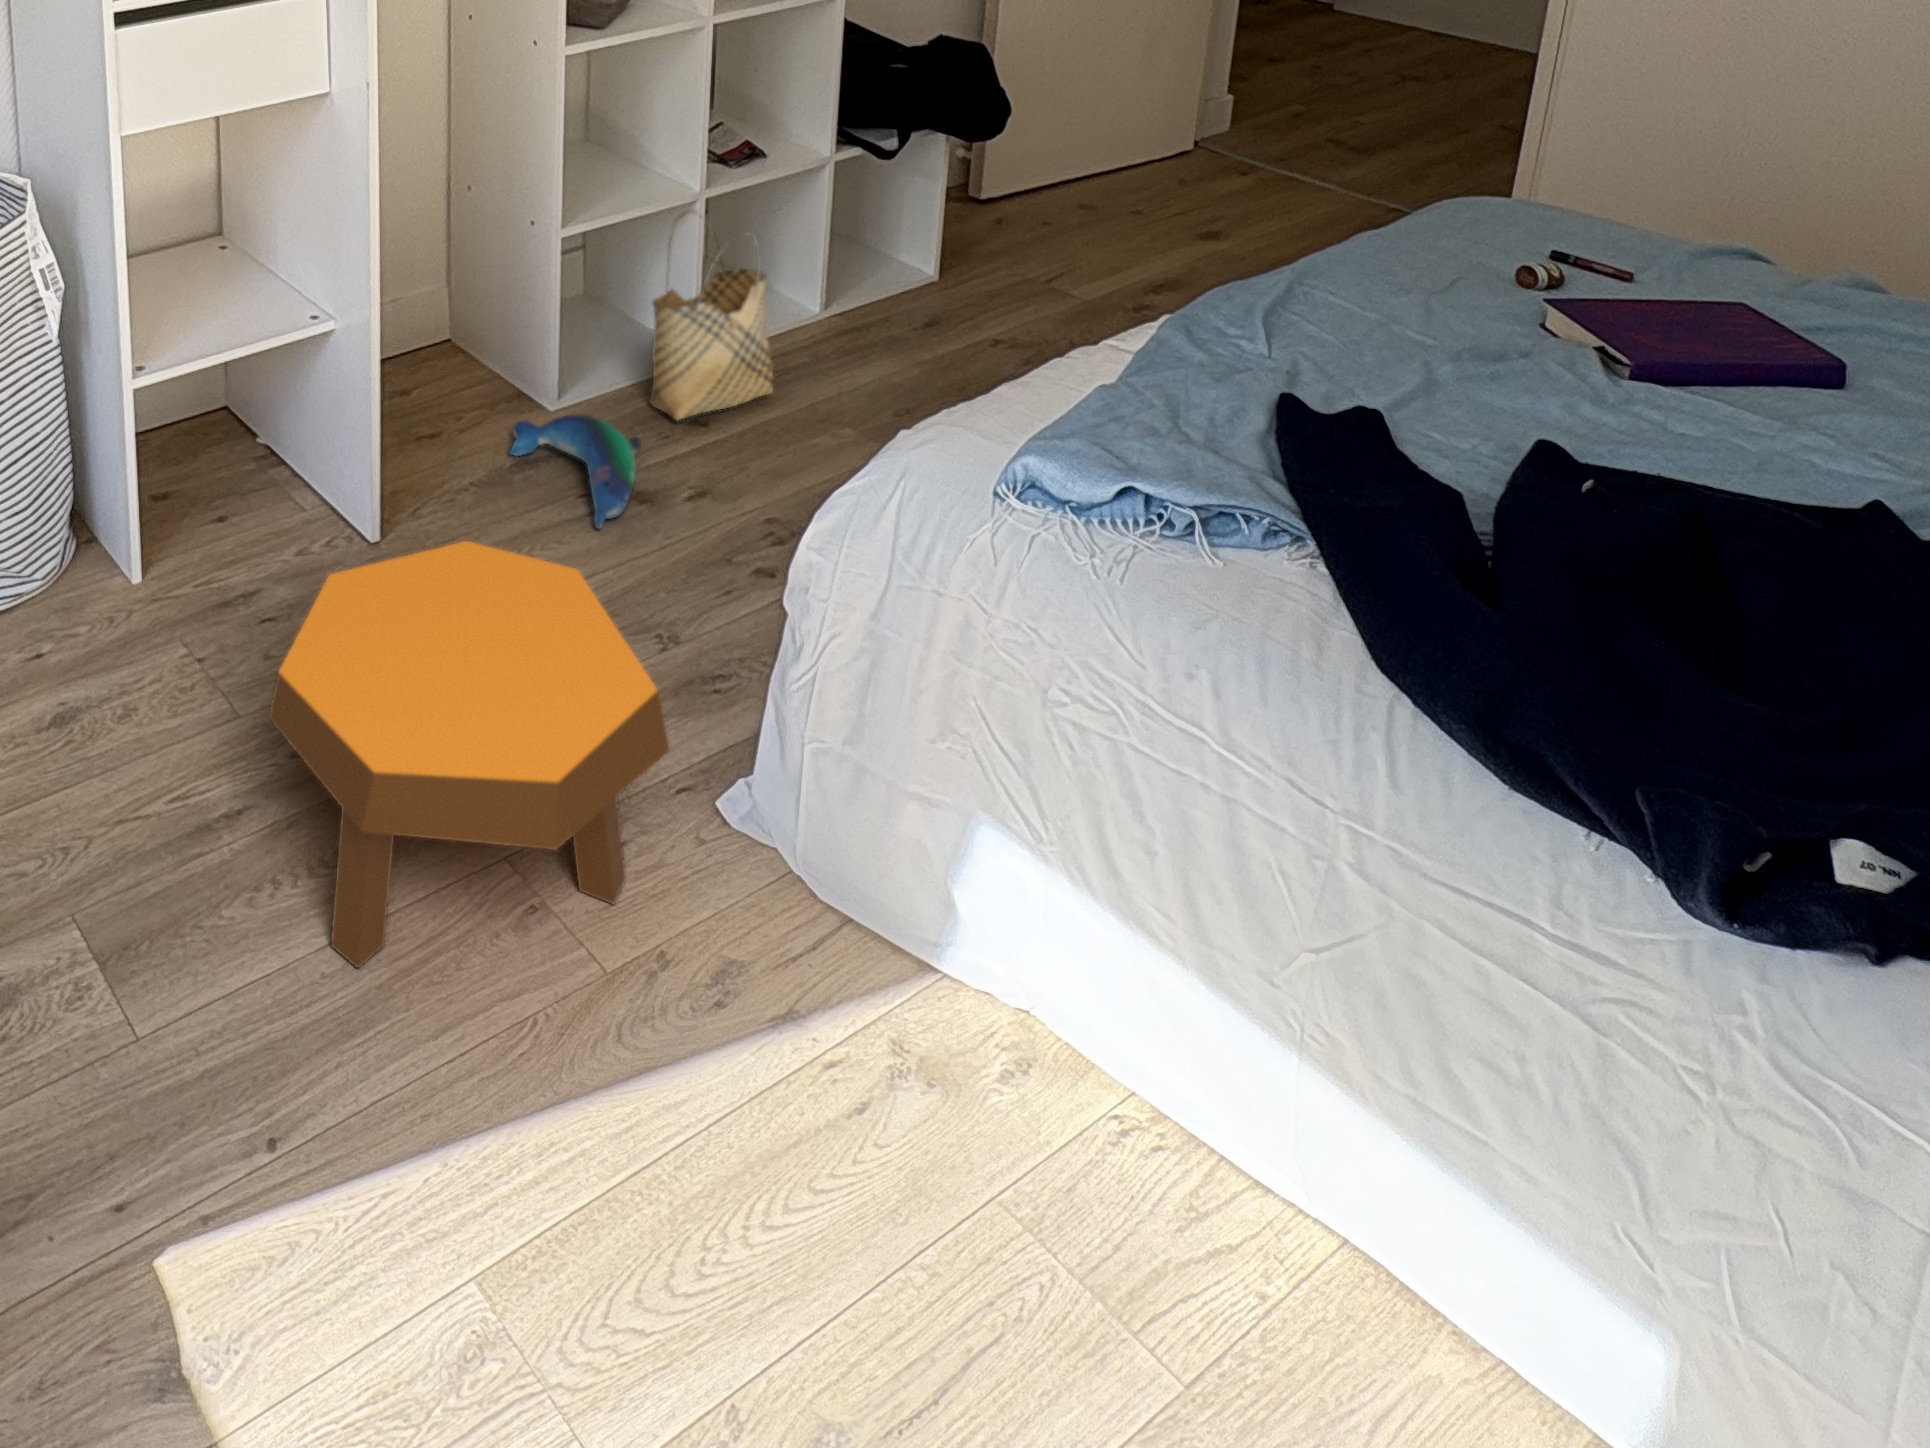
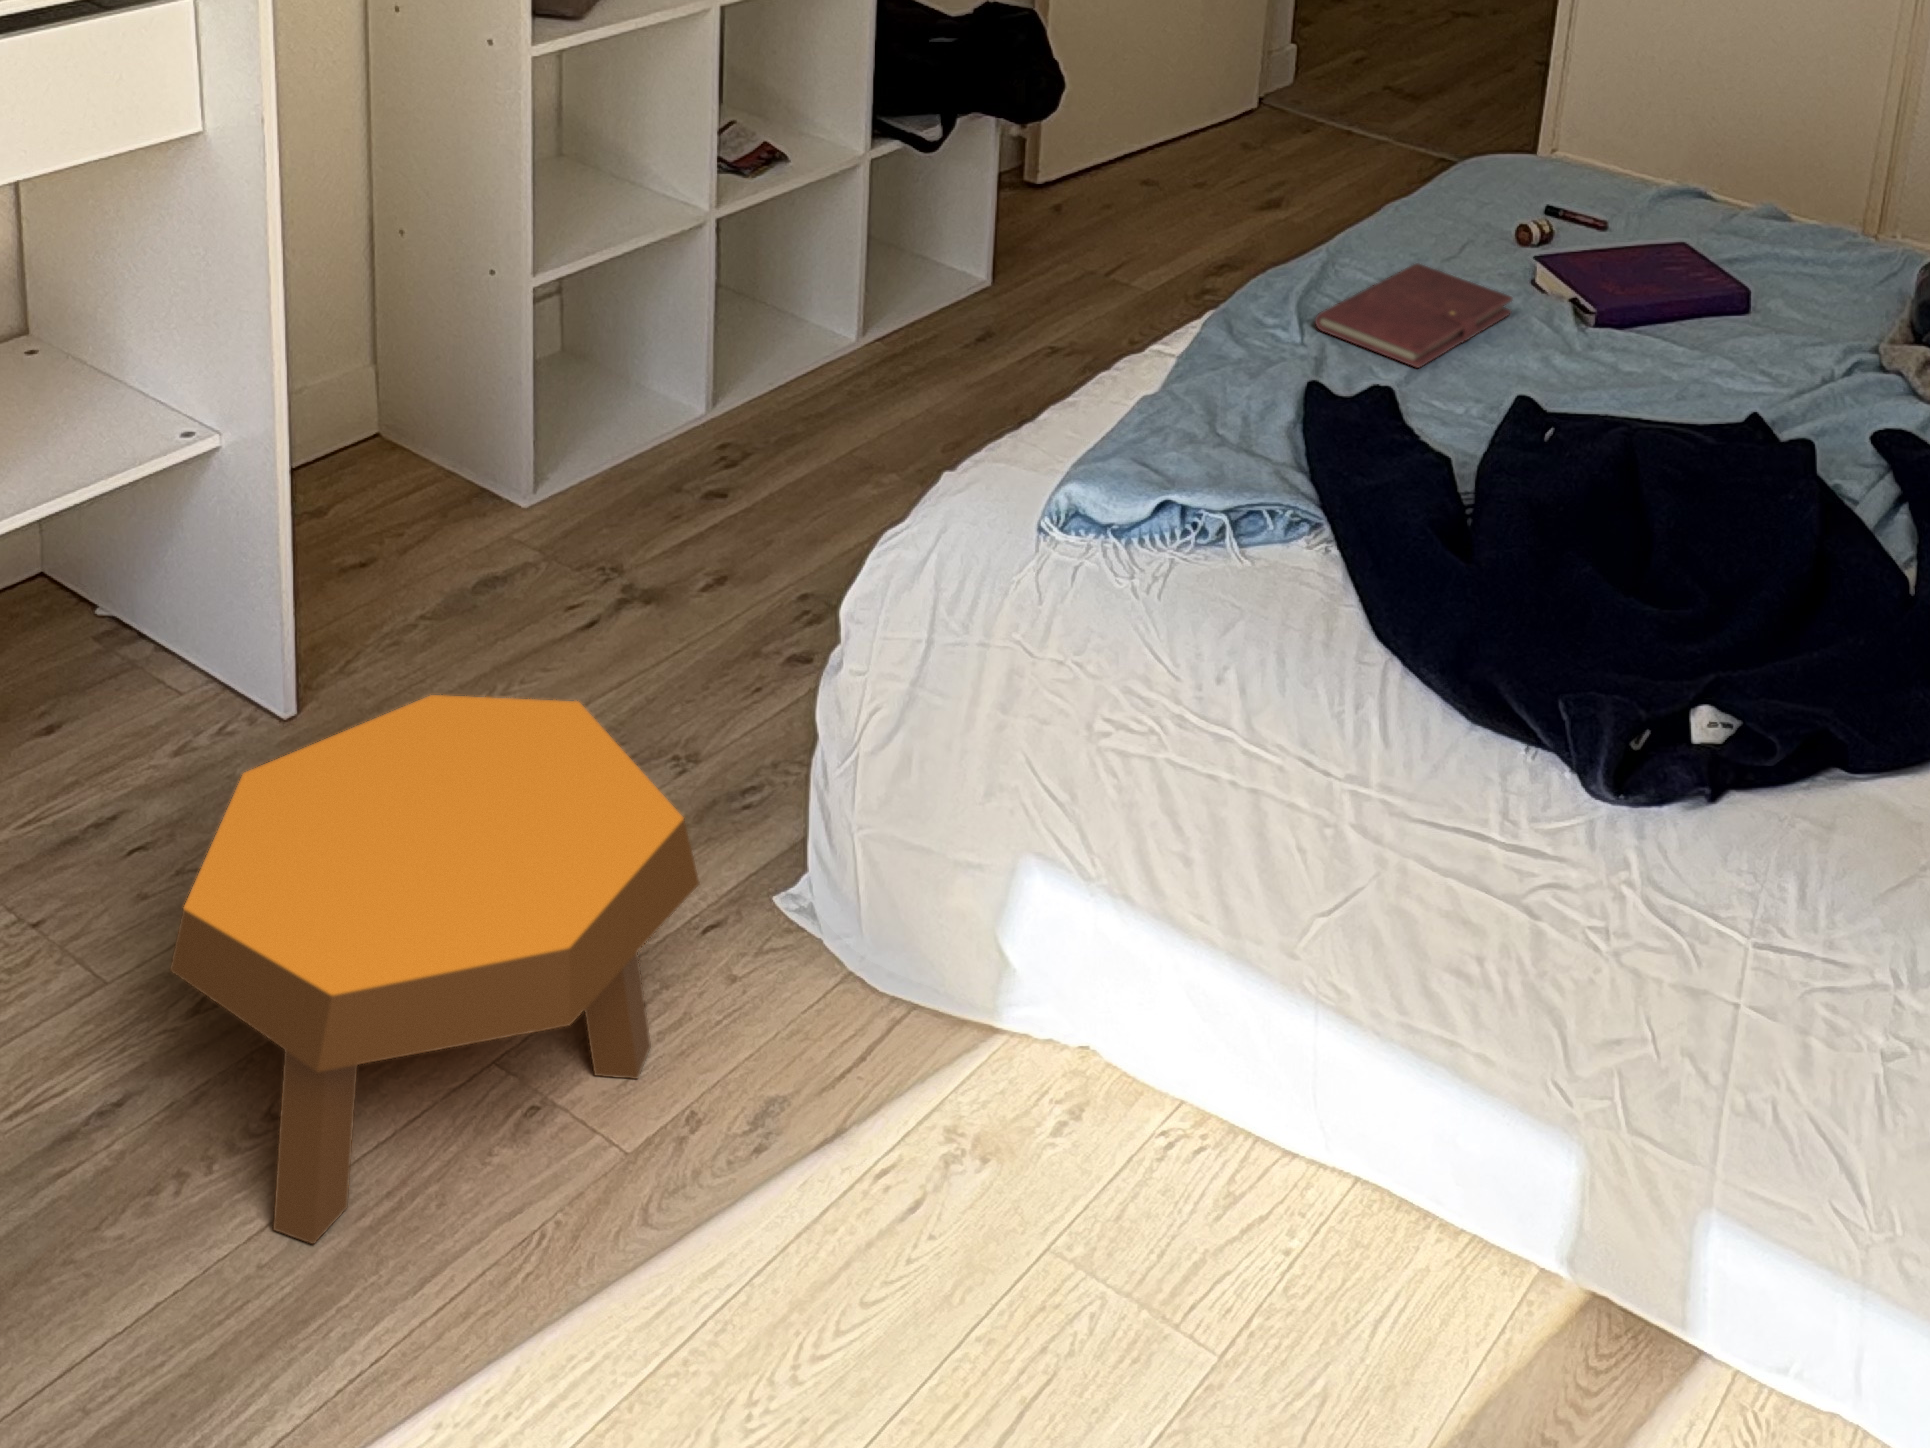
woven basket: present [650,211,773,420] -> none [655,239,807,501]
notebook: none [1284,288,1524,393] -> present [1315,264,1512,368]
plush toy: present [510,414,641,529] -> none [471,513,647,652]

